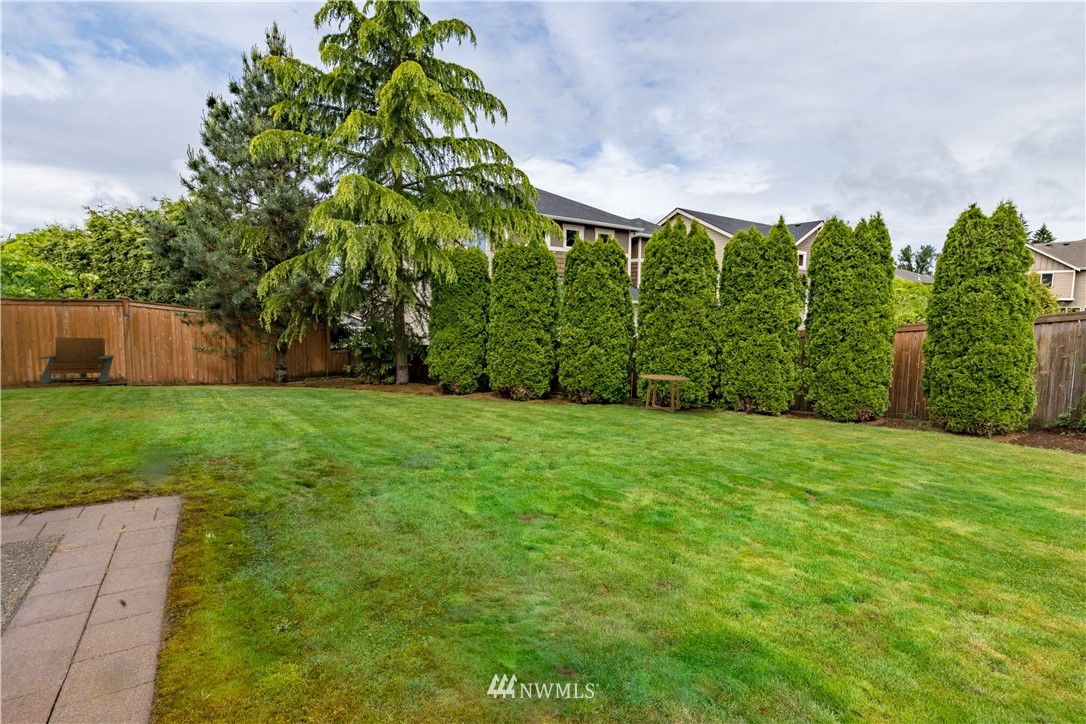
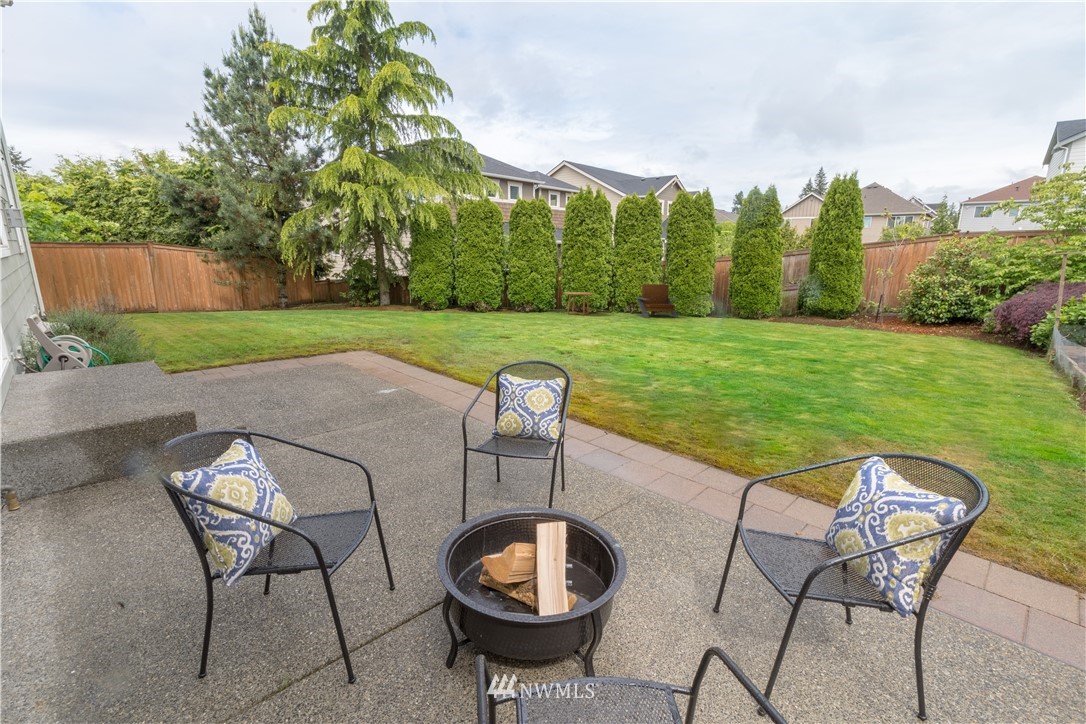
lounge chair: present [38,337,114,383] -> present [636,284,679,318]

